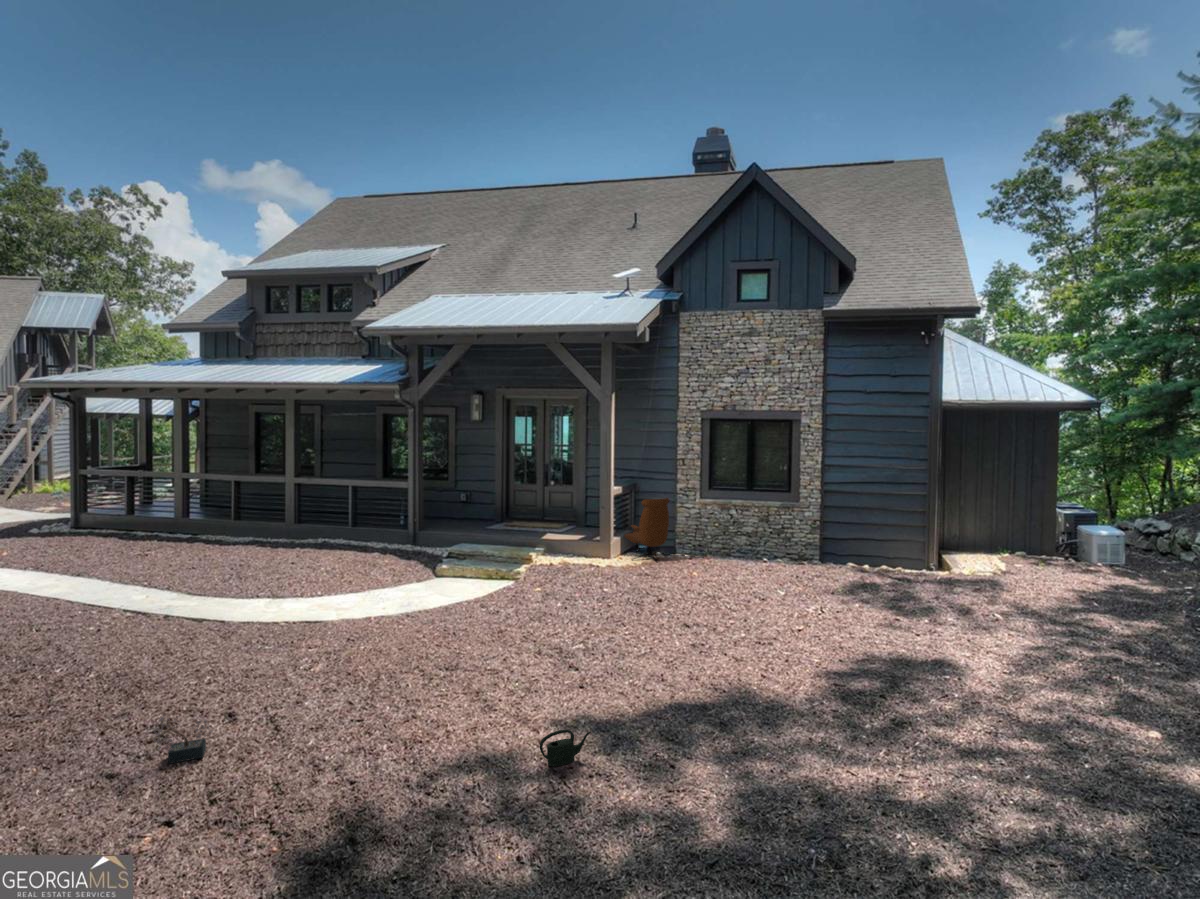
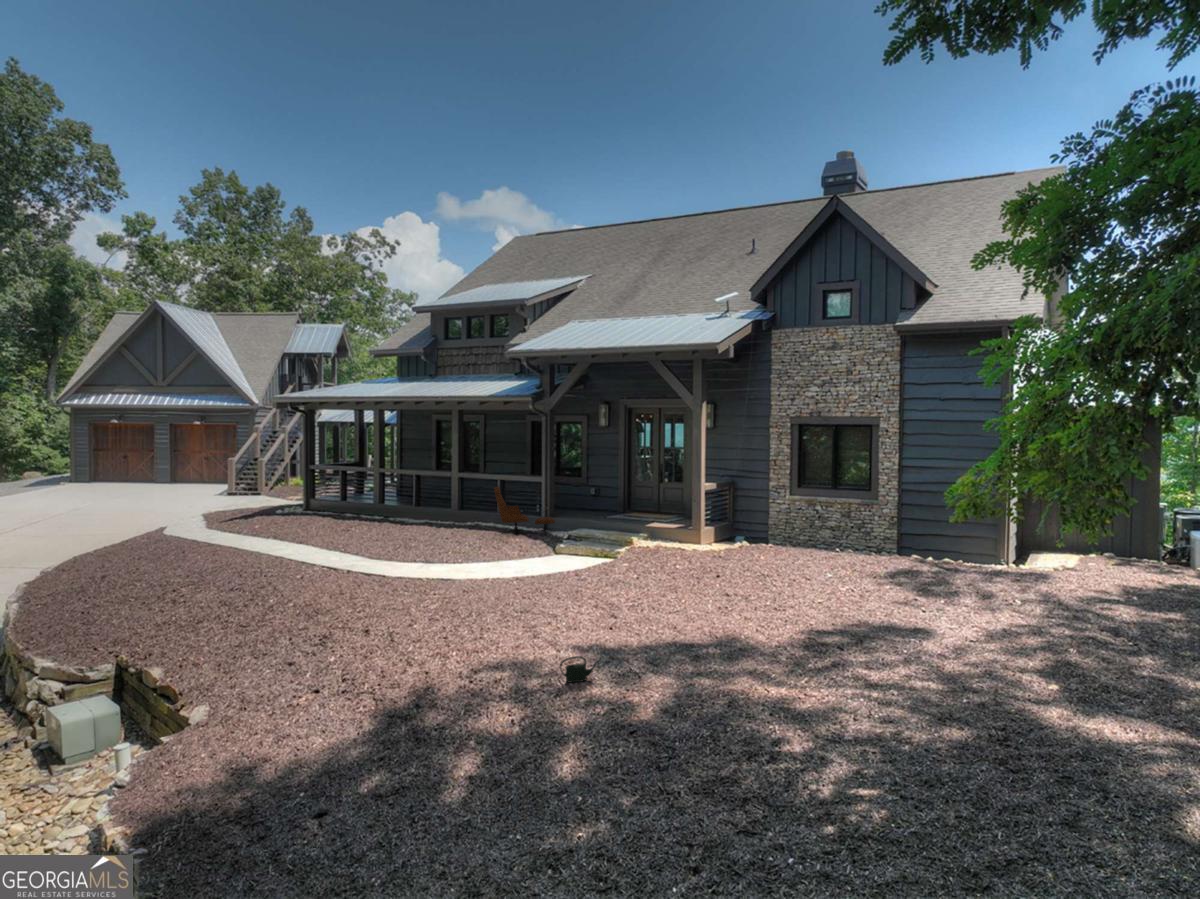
lounge chair: present [624,498,669,562] -> present [494,487,555,534]
decorative plant: present [154,715,213,764] -> none [315,625,353,658]

